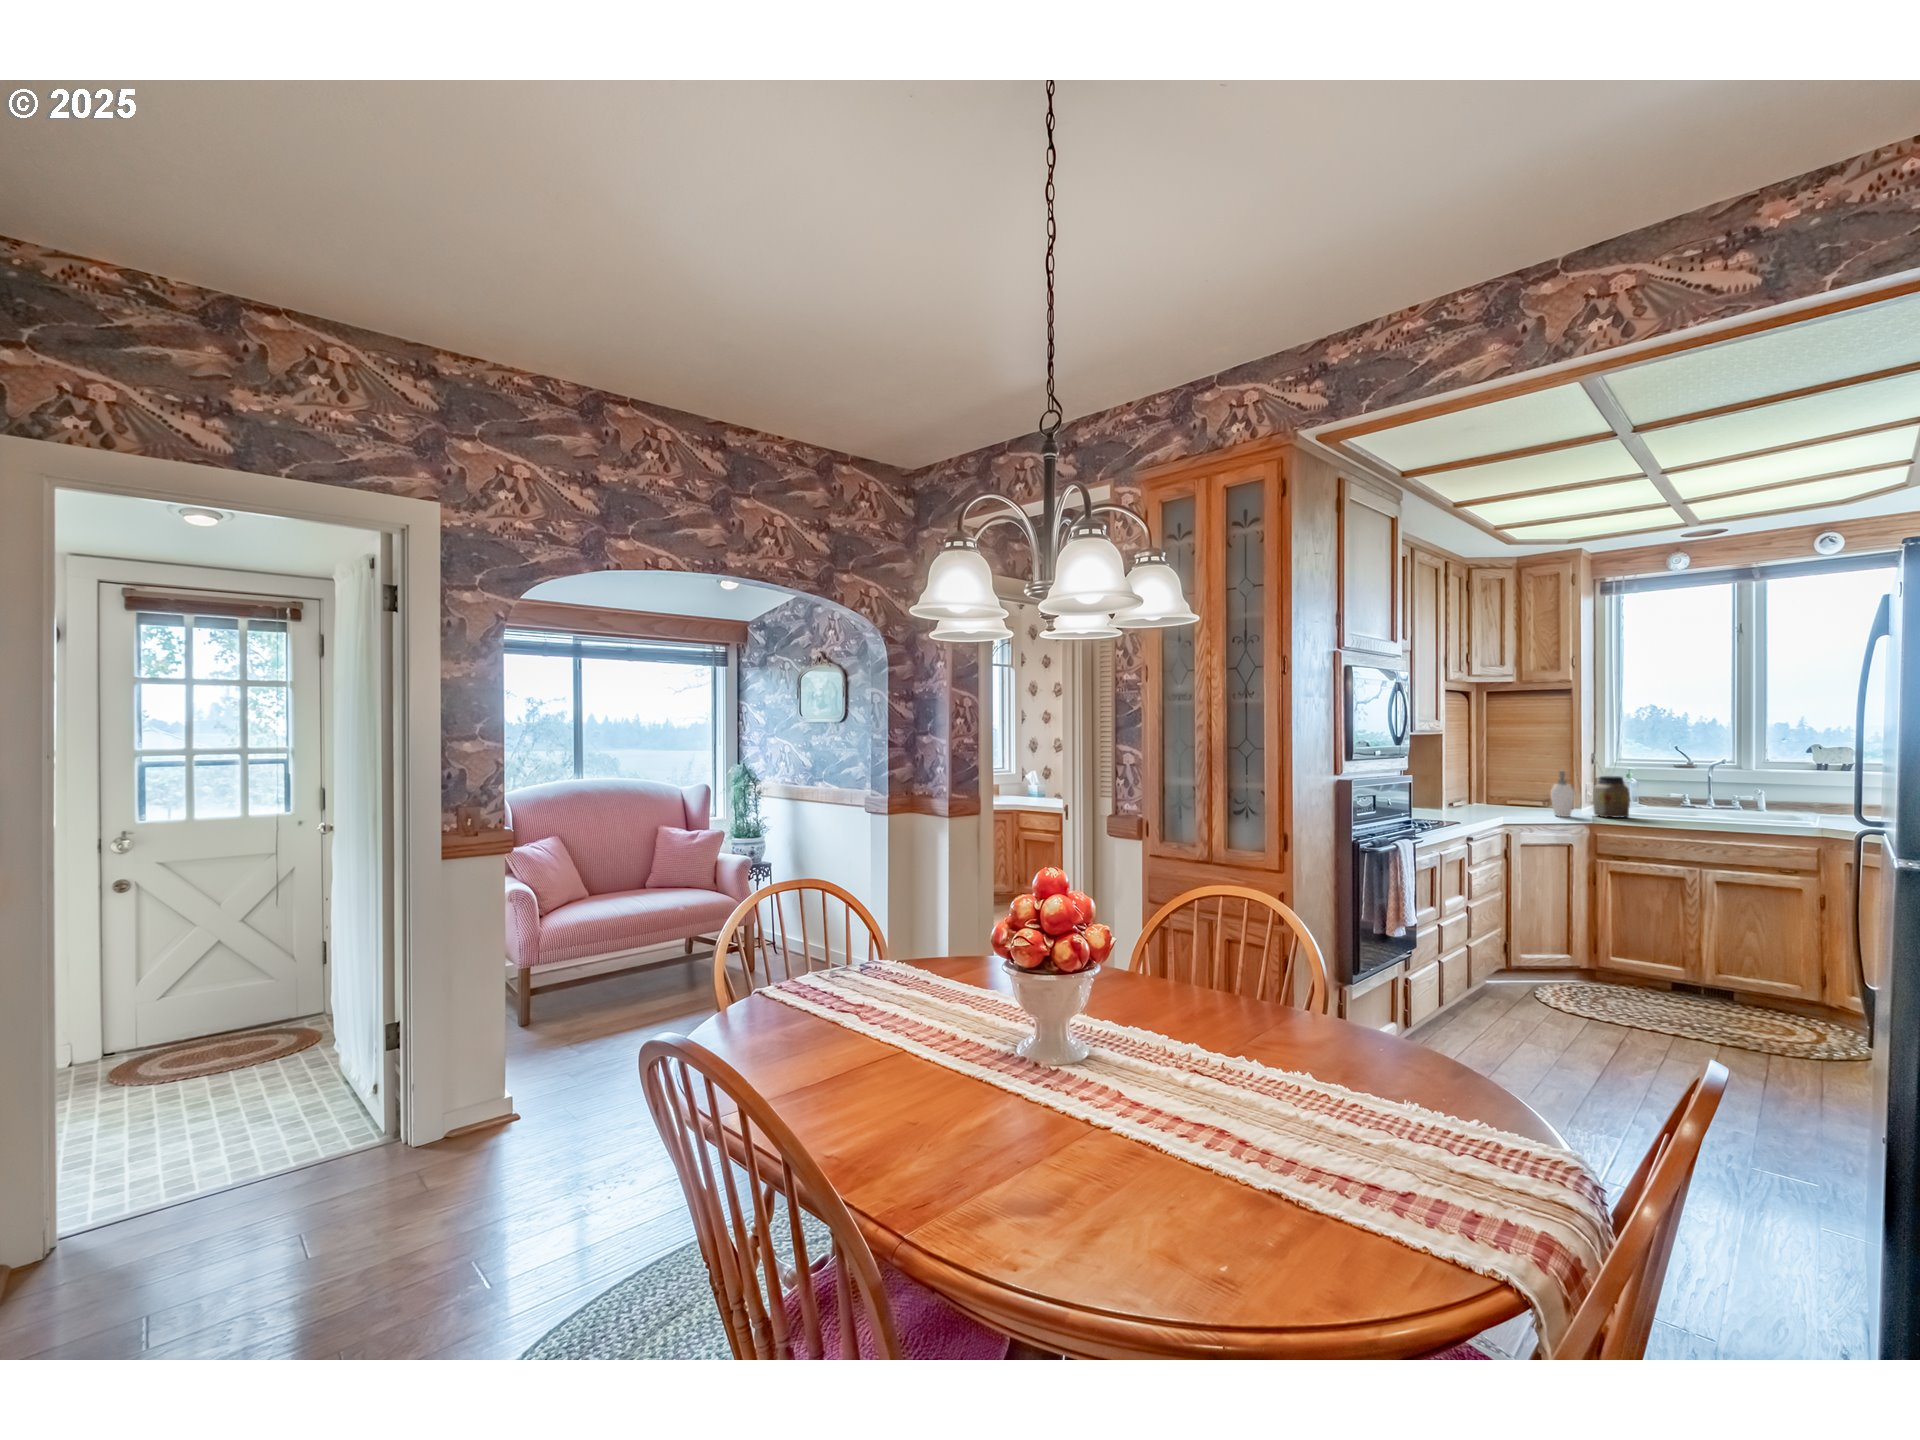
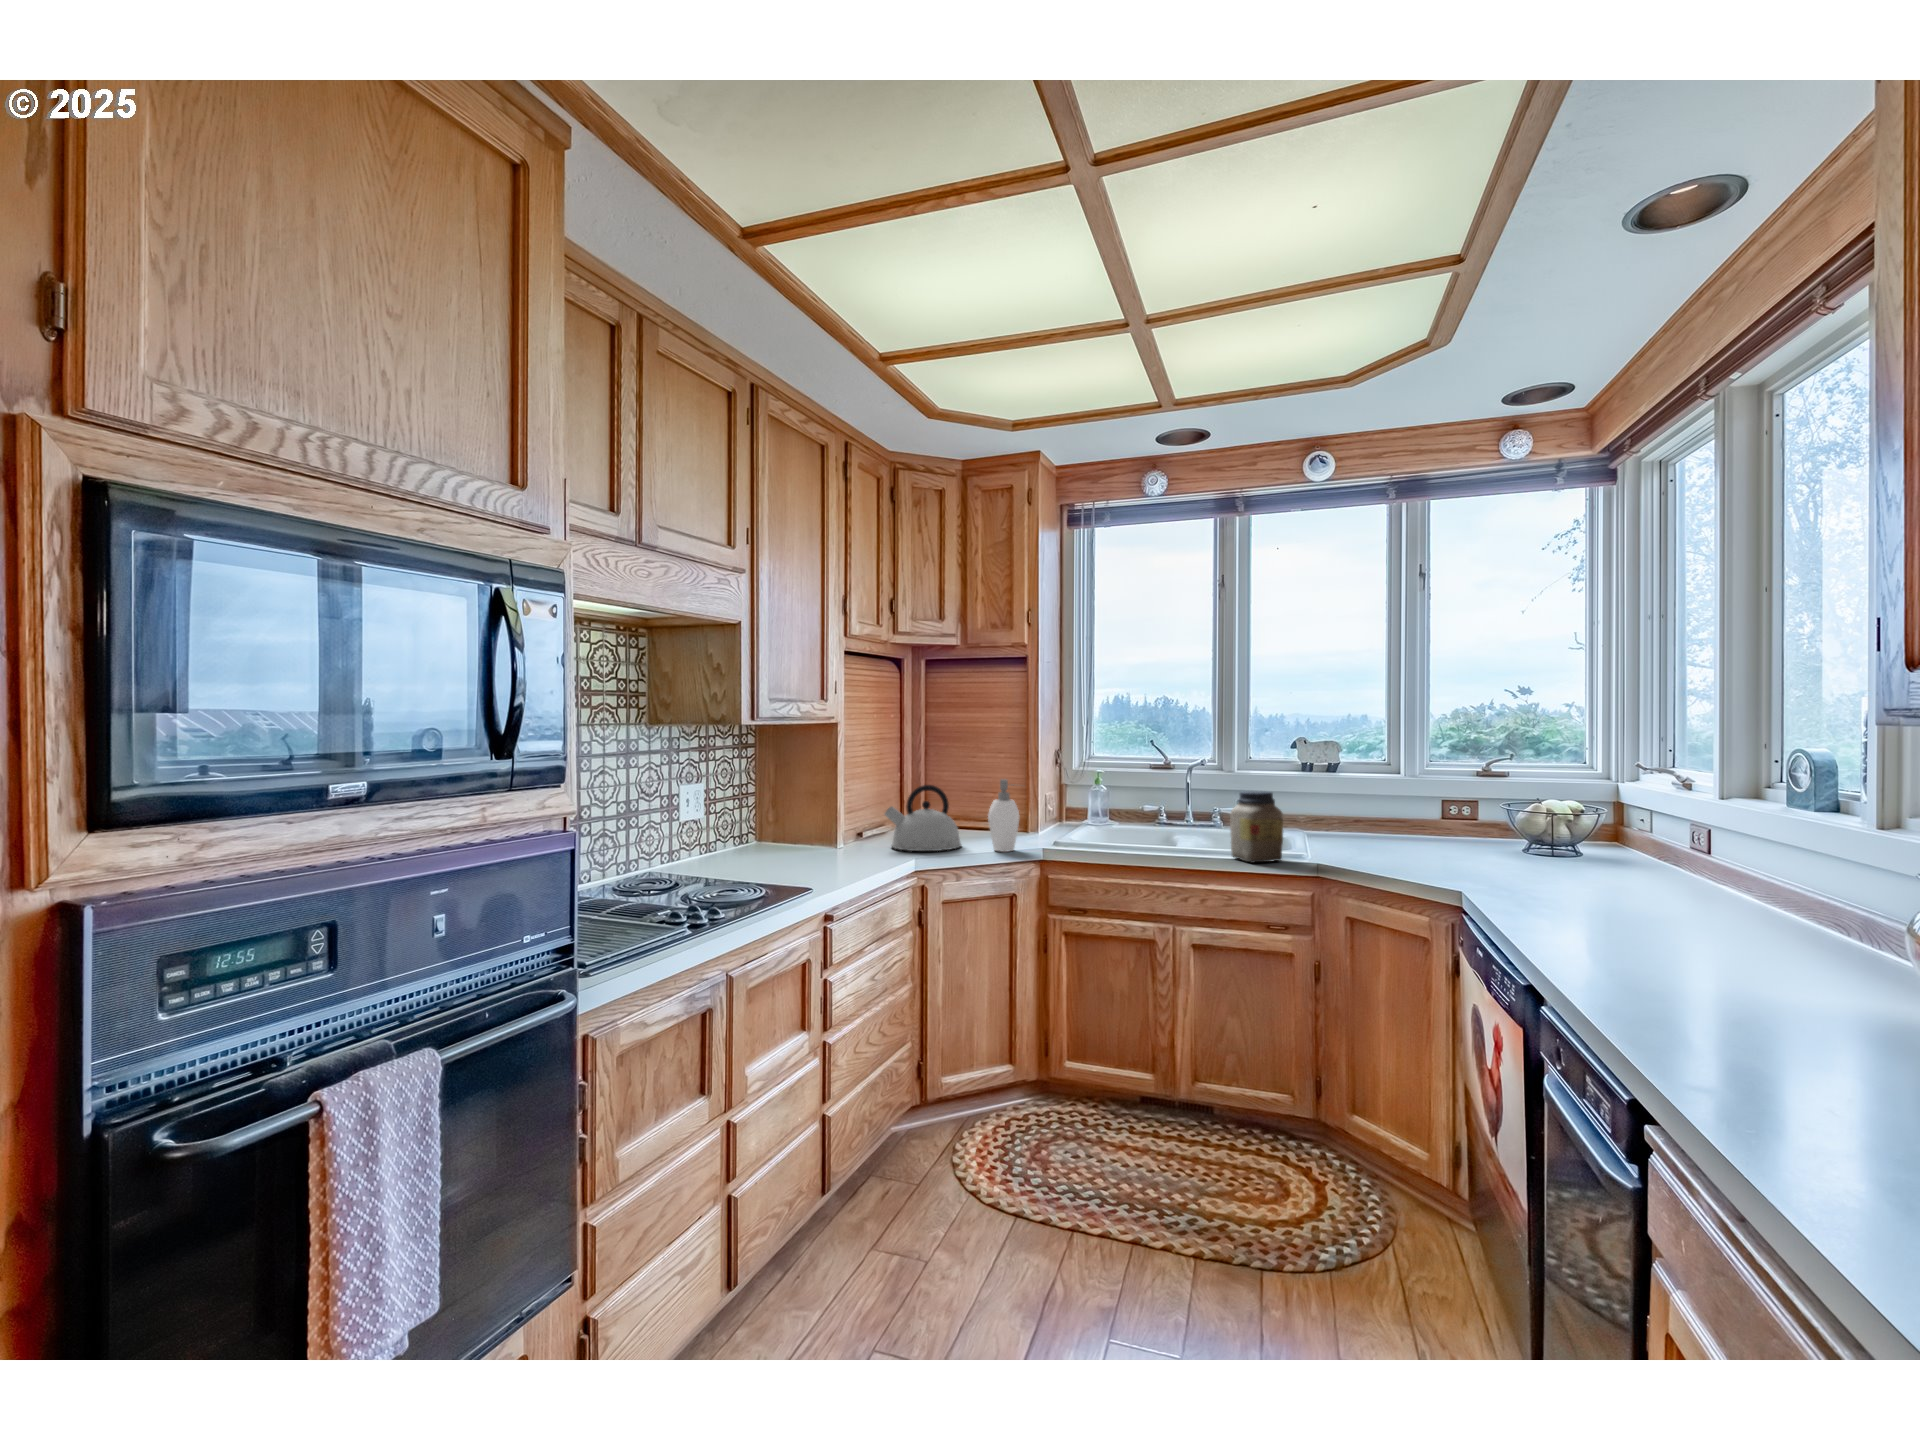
kettle: none [1472,774,1528,814] -> present [885,785,961,851]
jar: present [1593,776,1630,817] -> present [1230,791,1283,862]

